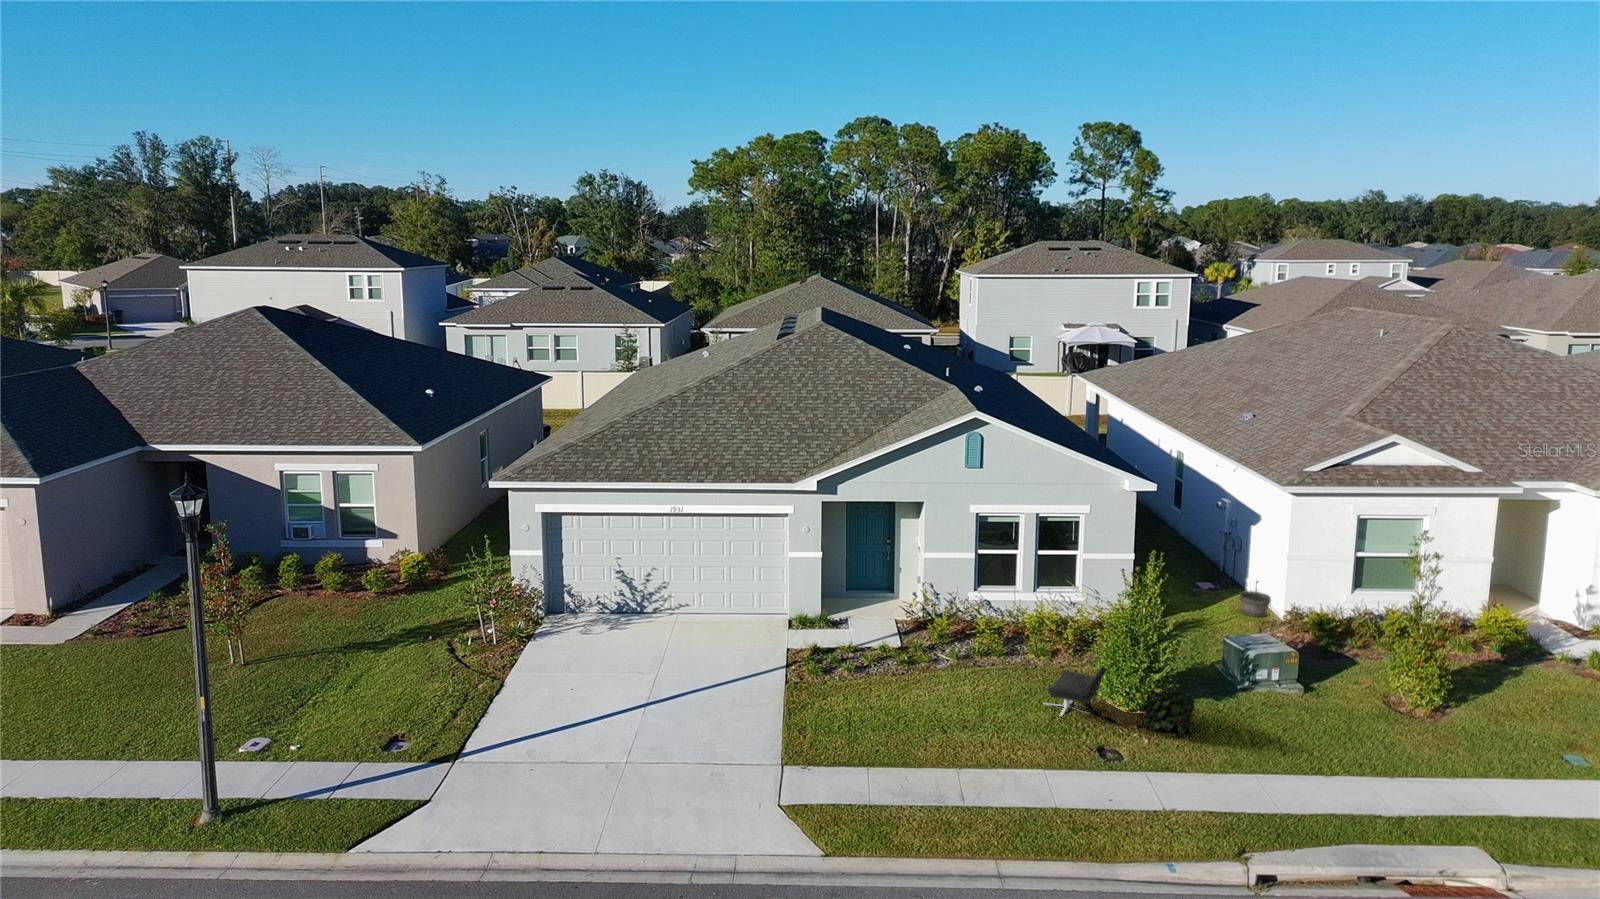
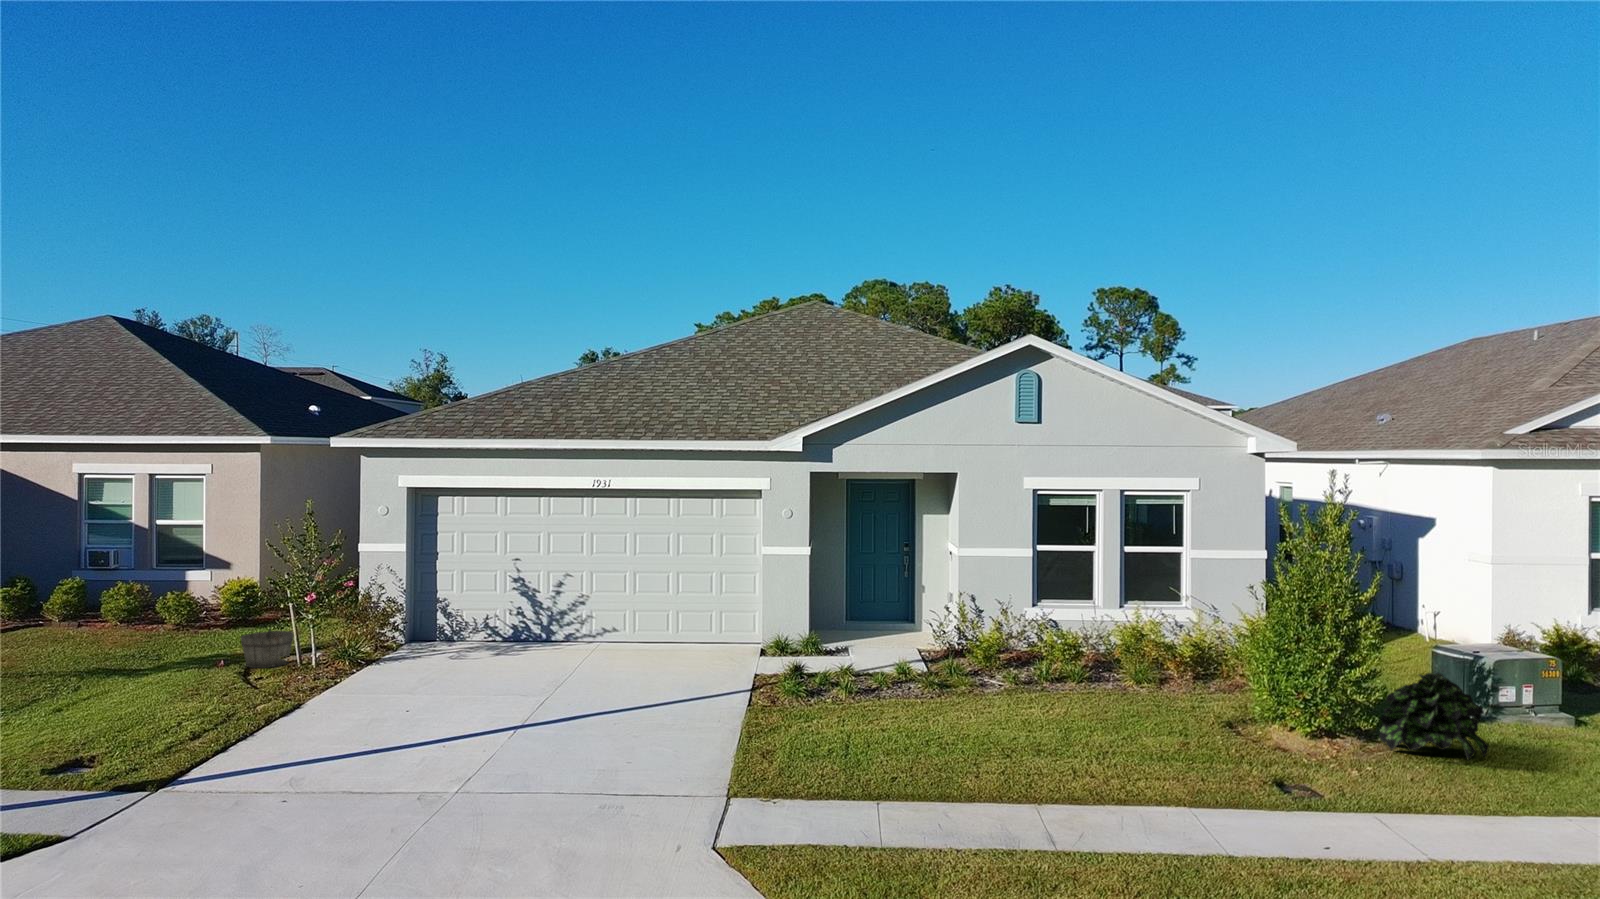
wooden bucket: present [1239,591,1271,617] -> present [241,628,294,668]
lounge chair: present [1047,666,1106,716] -> none [1192,651,1302,738]

